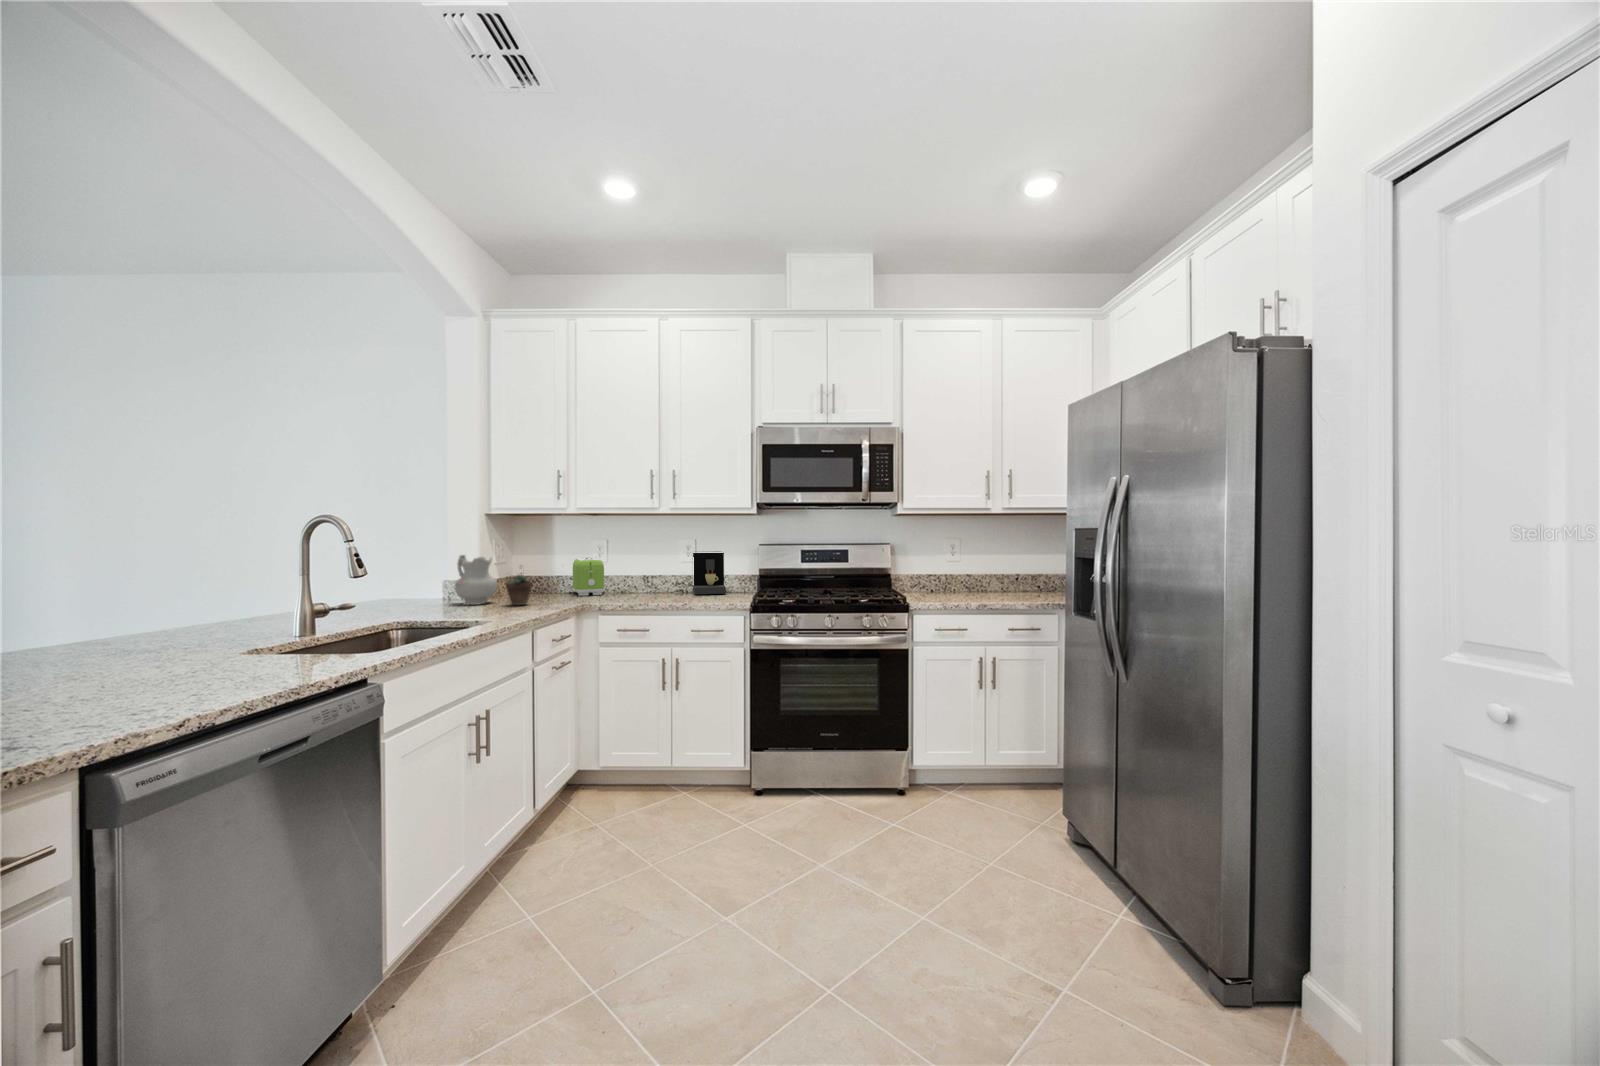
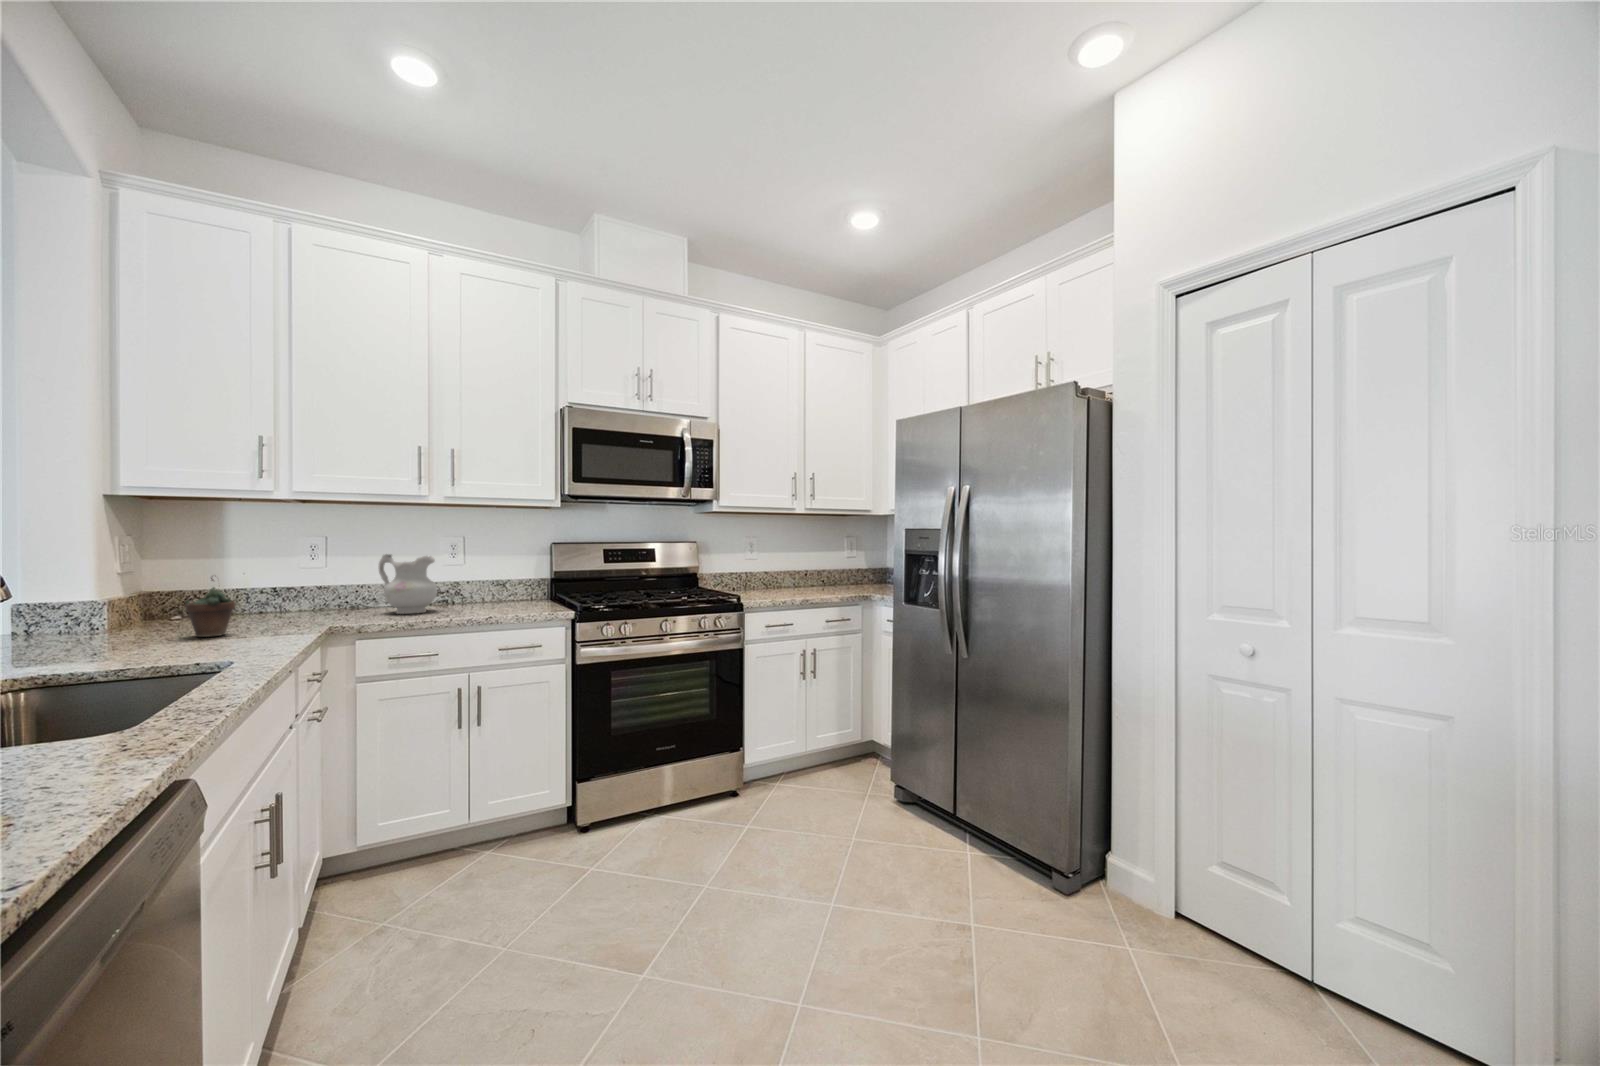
coffee maker: present [693,553,726,594] -> none [451,551,513,606]
ceramic pitcher: present [455,555,497,605] -> present [378,554,437,614]
toaster: present [573,558,604,596] -> none [260,562,329,617]

